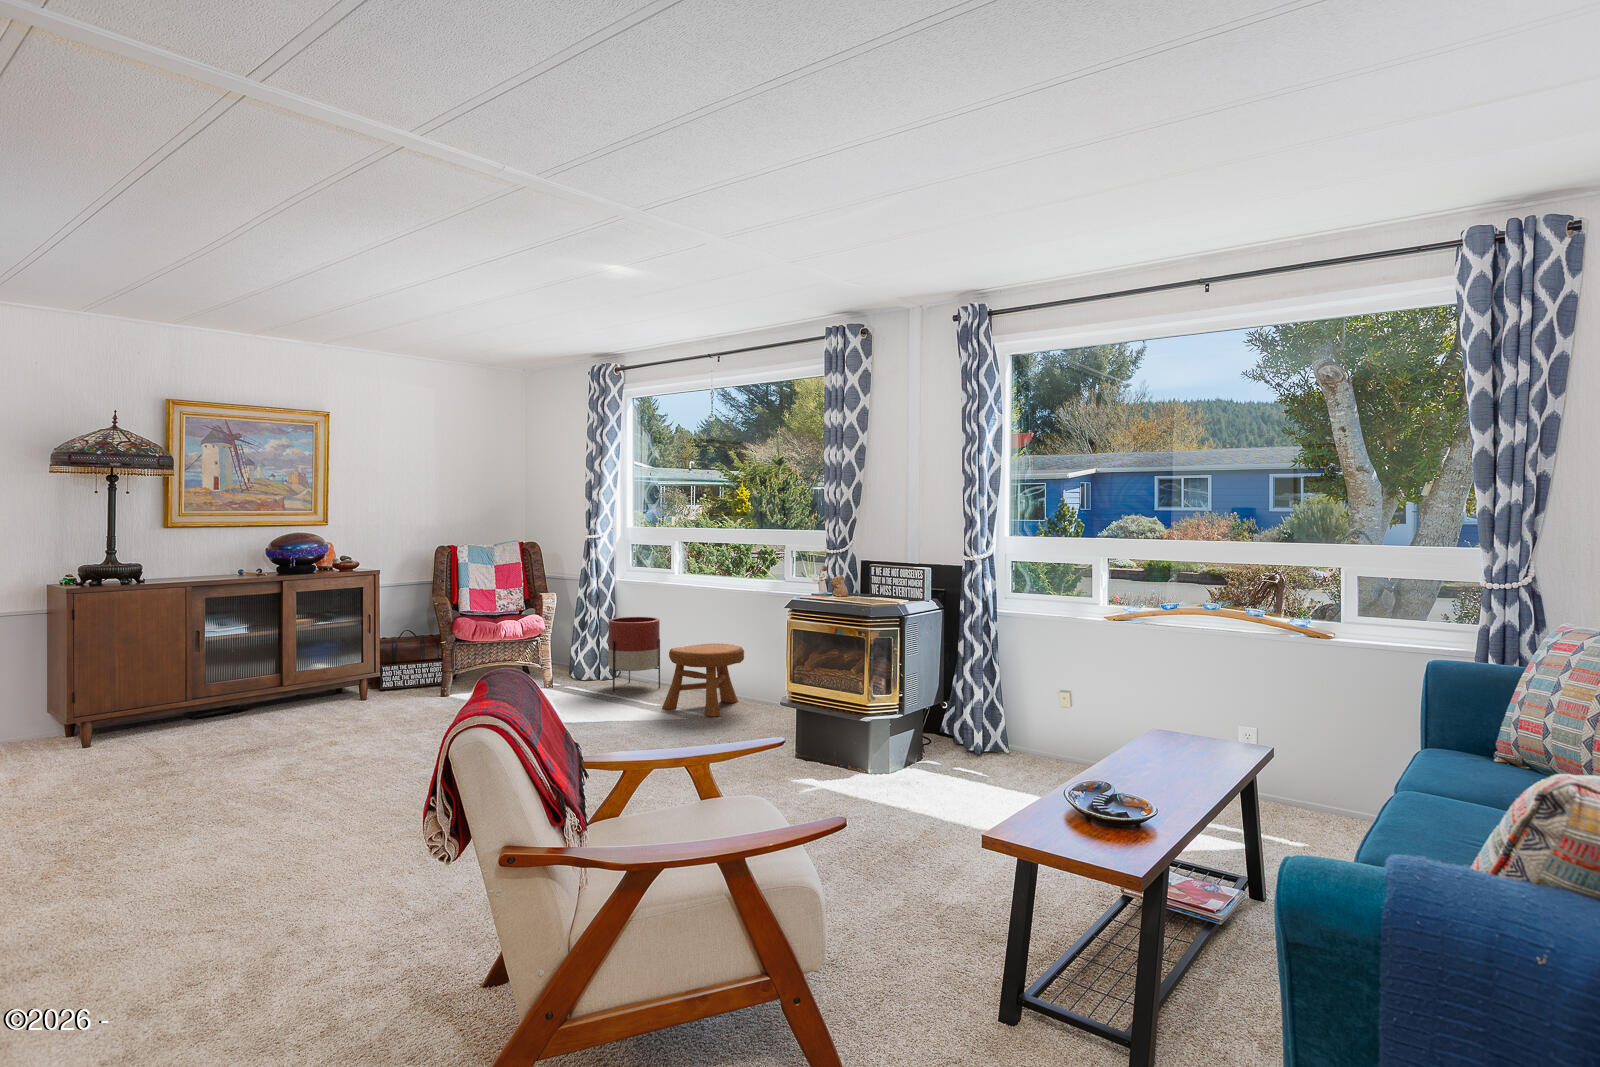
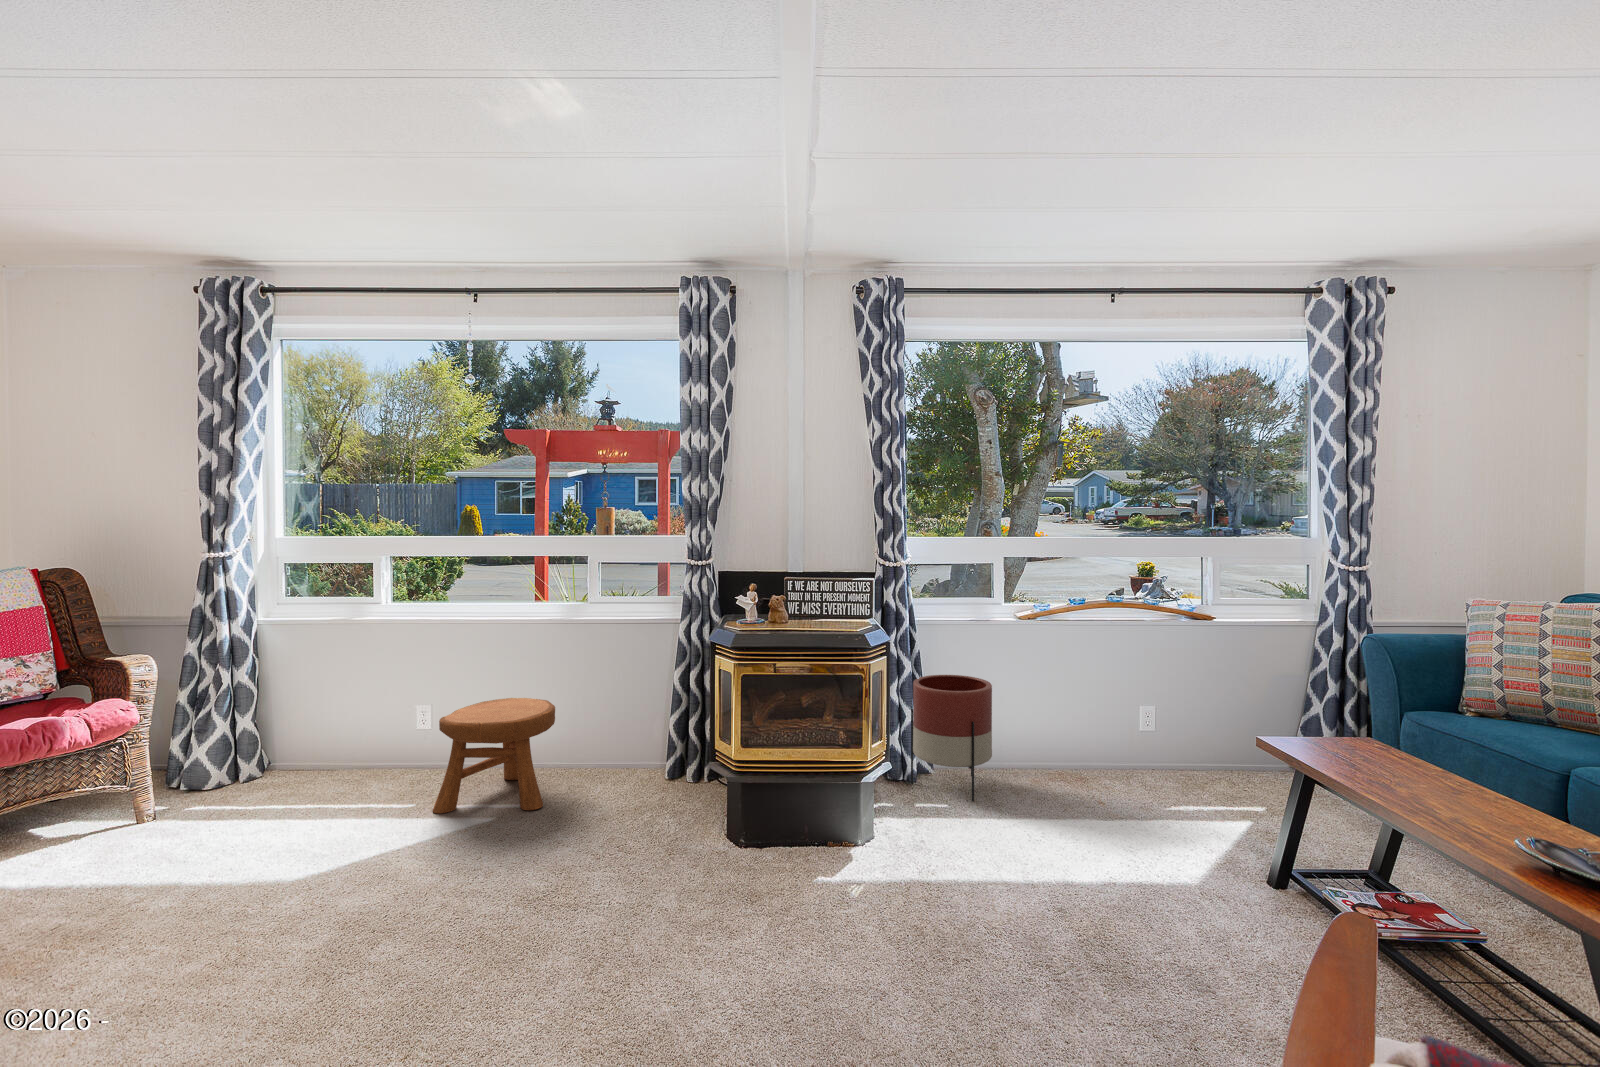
planter: present [608,617,660,692] -> present [911,675,992,802]

